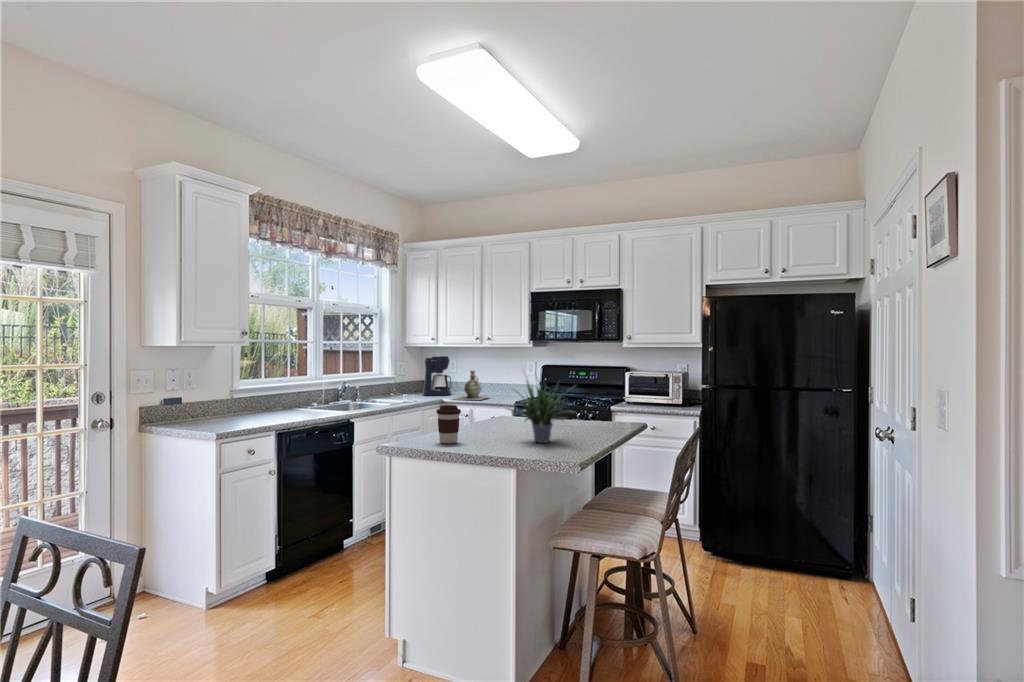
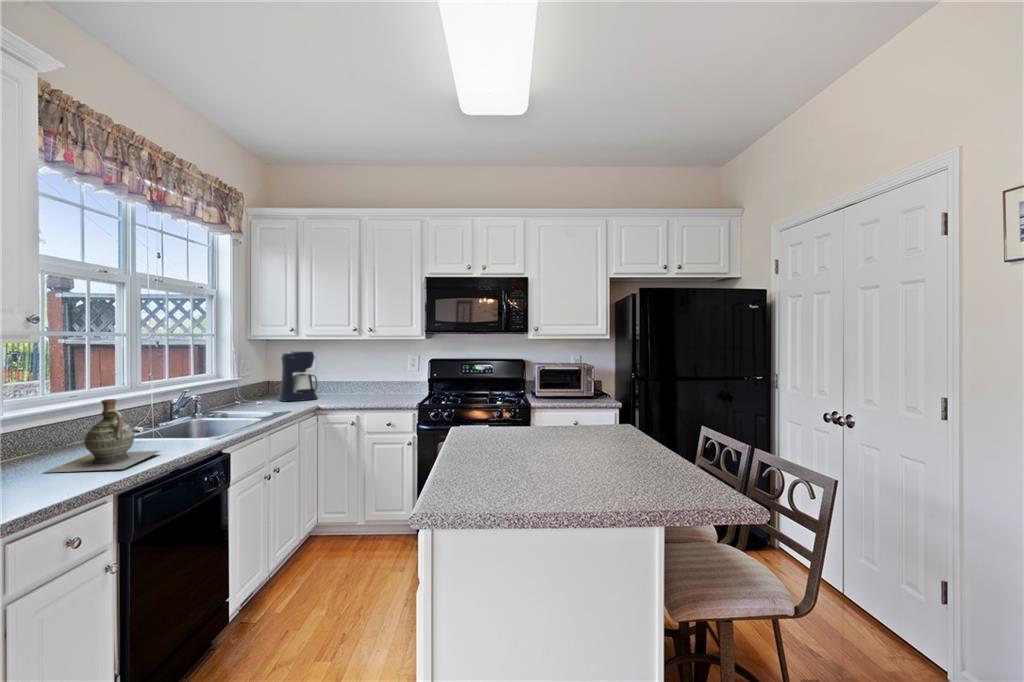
ceramic jug: present [455,371,487,400] -> present [45,399,160,473]
potted plant: present [510,377,573,443] -> none [564,373,681,477]
coffee cup: present [437,405,461,443] -> none [497,437,533,497]

